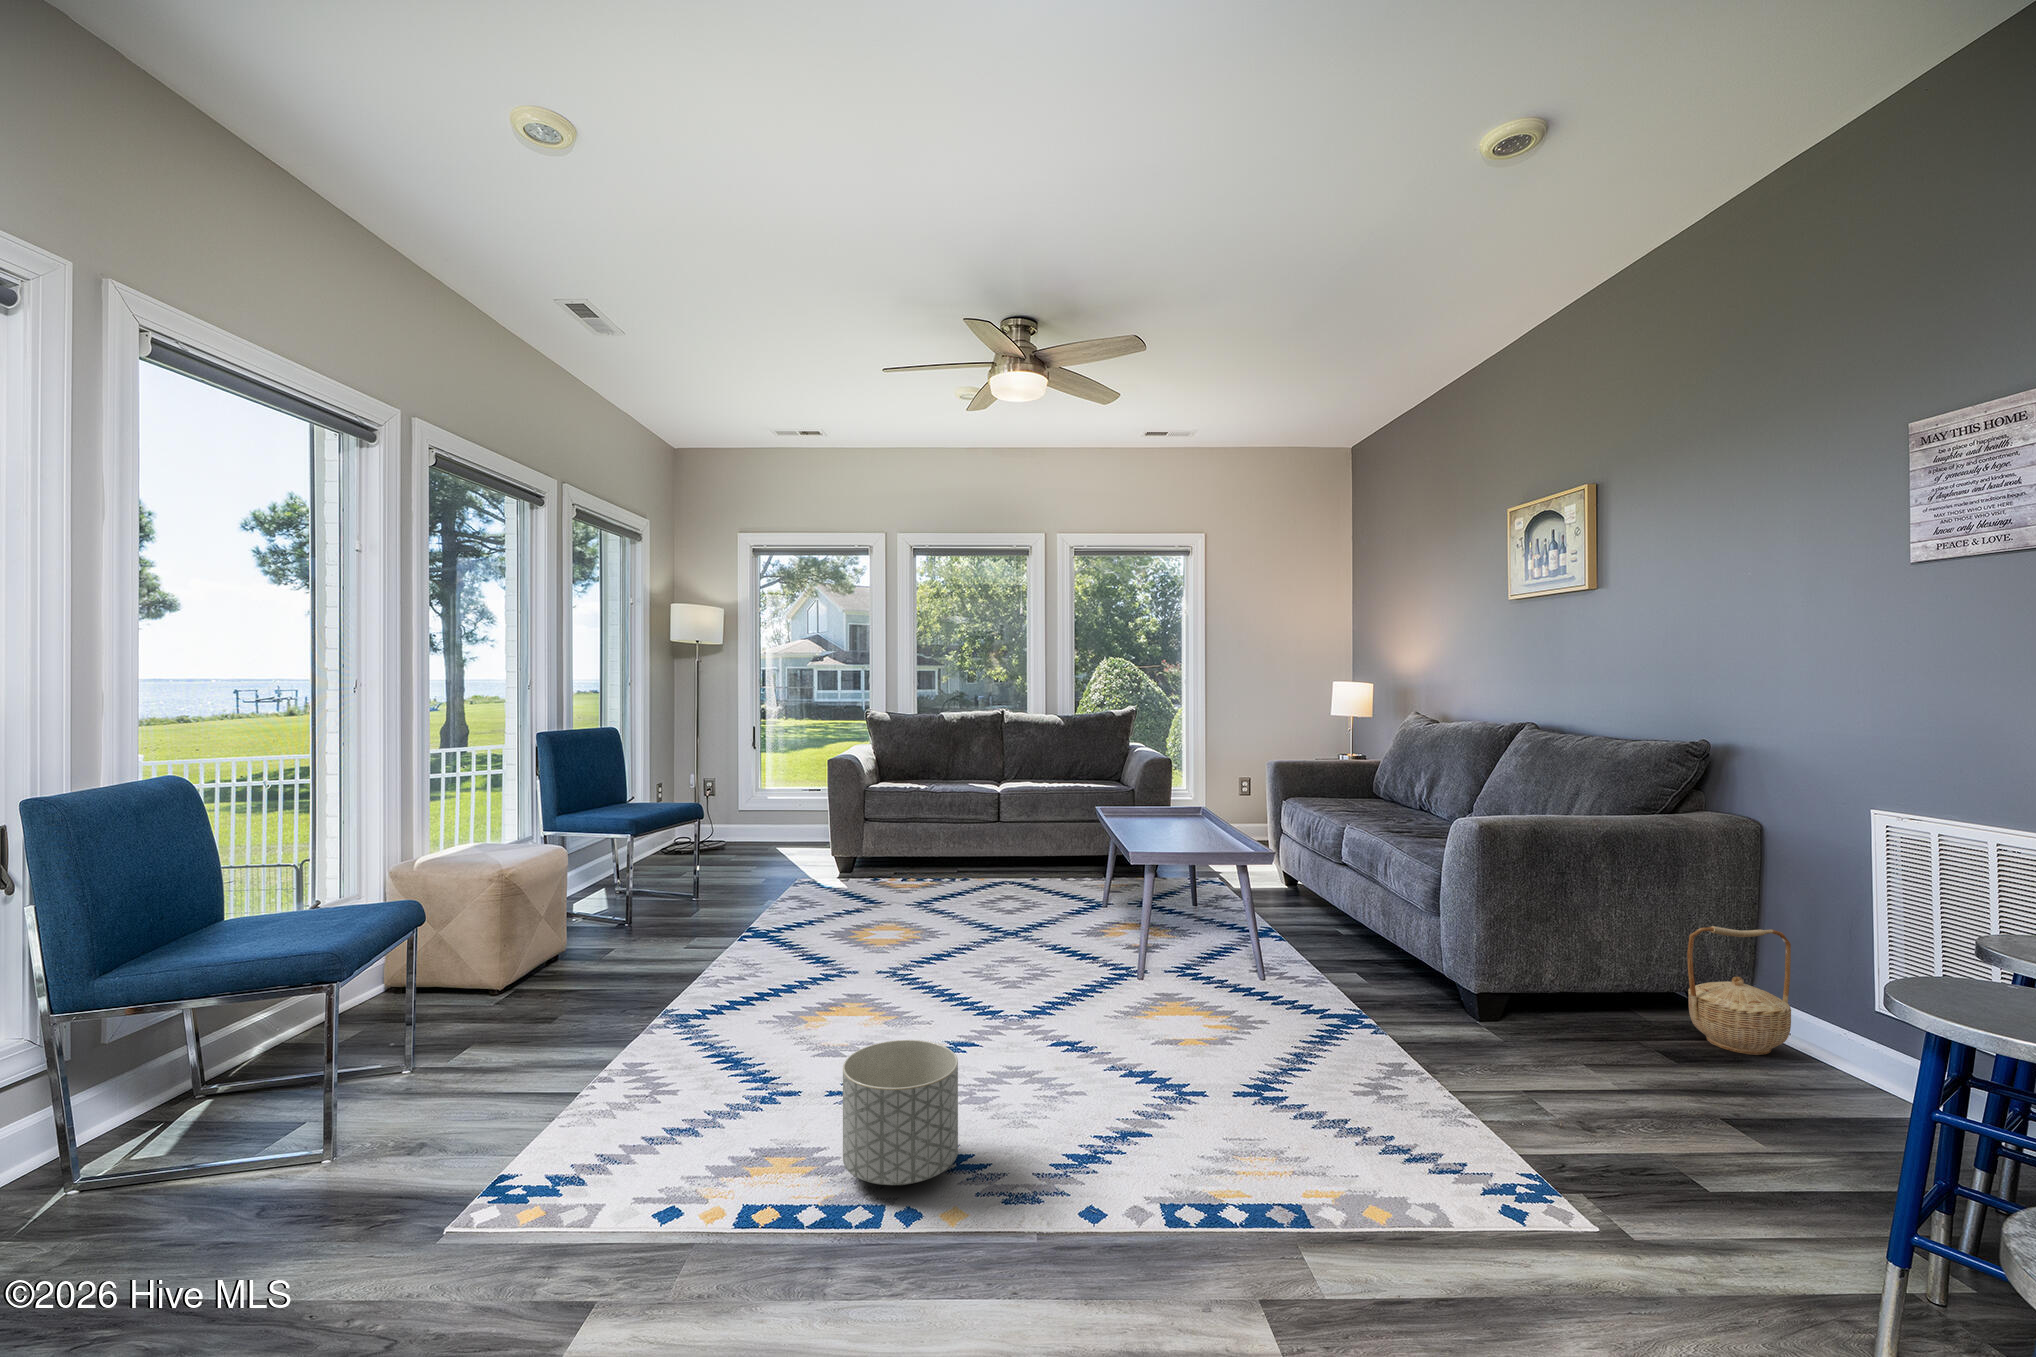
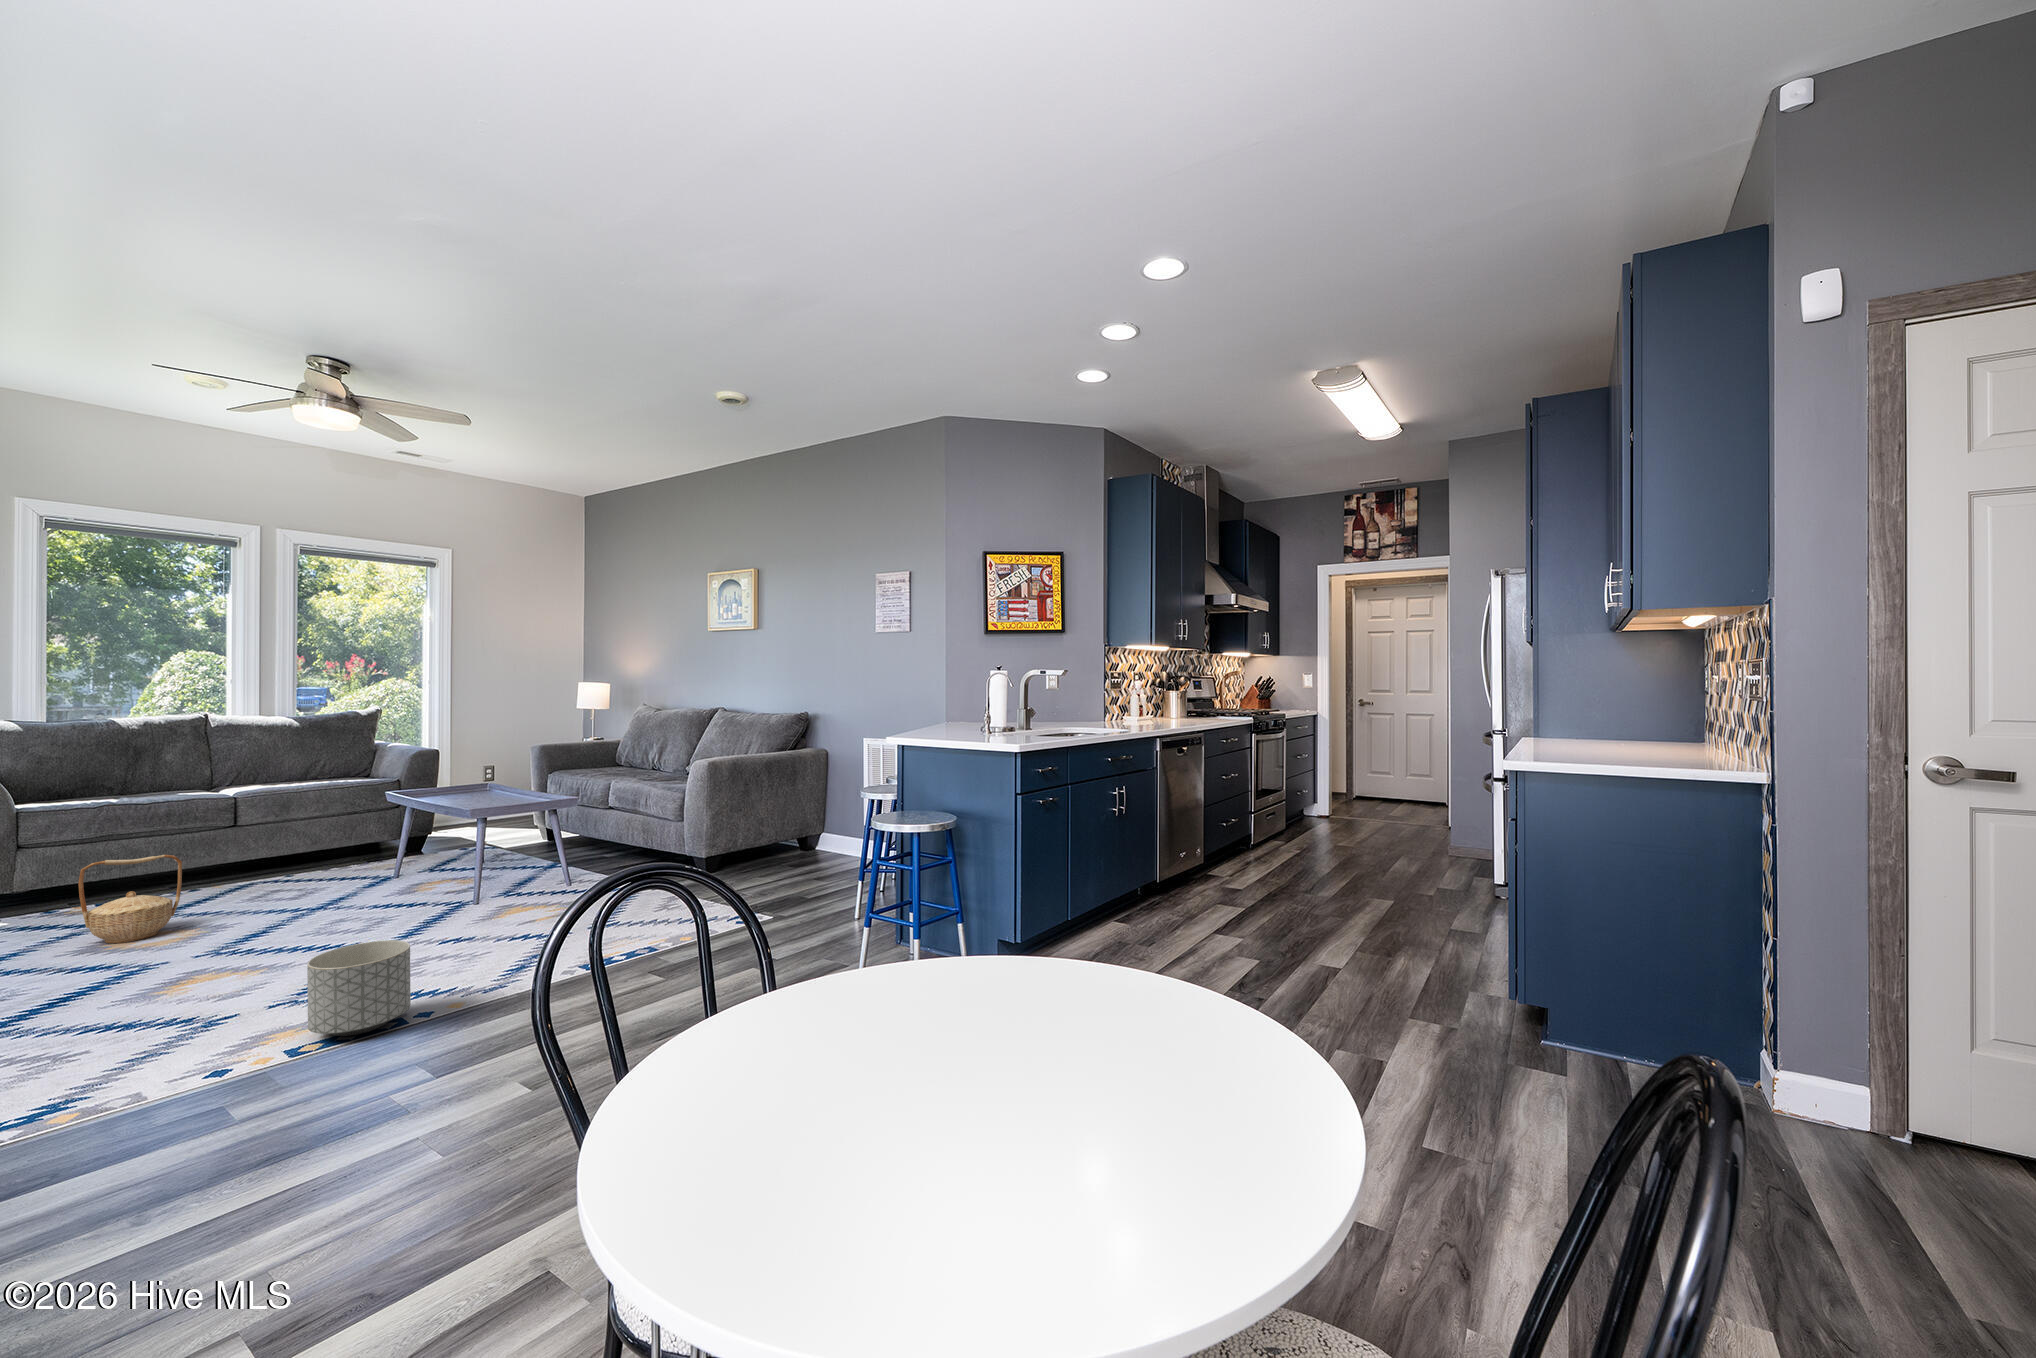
basket: present [1687,926,1791,1055] -> present [78,855,182,943]

